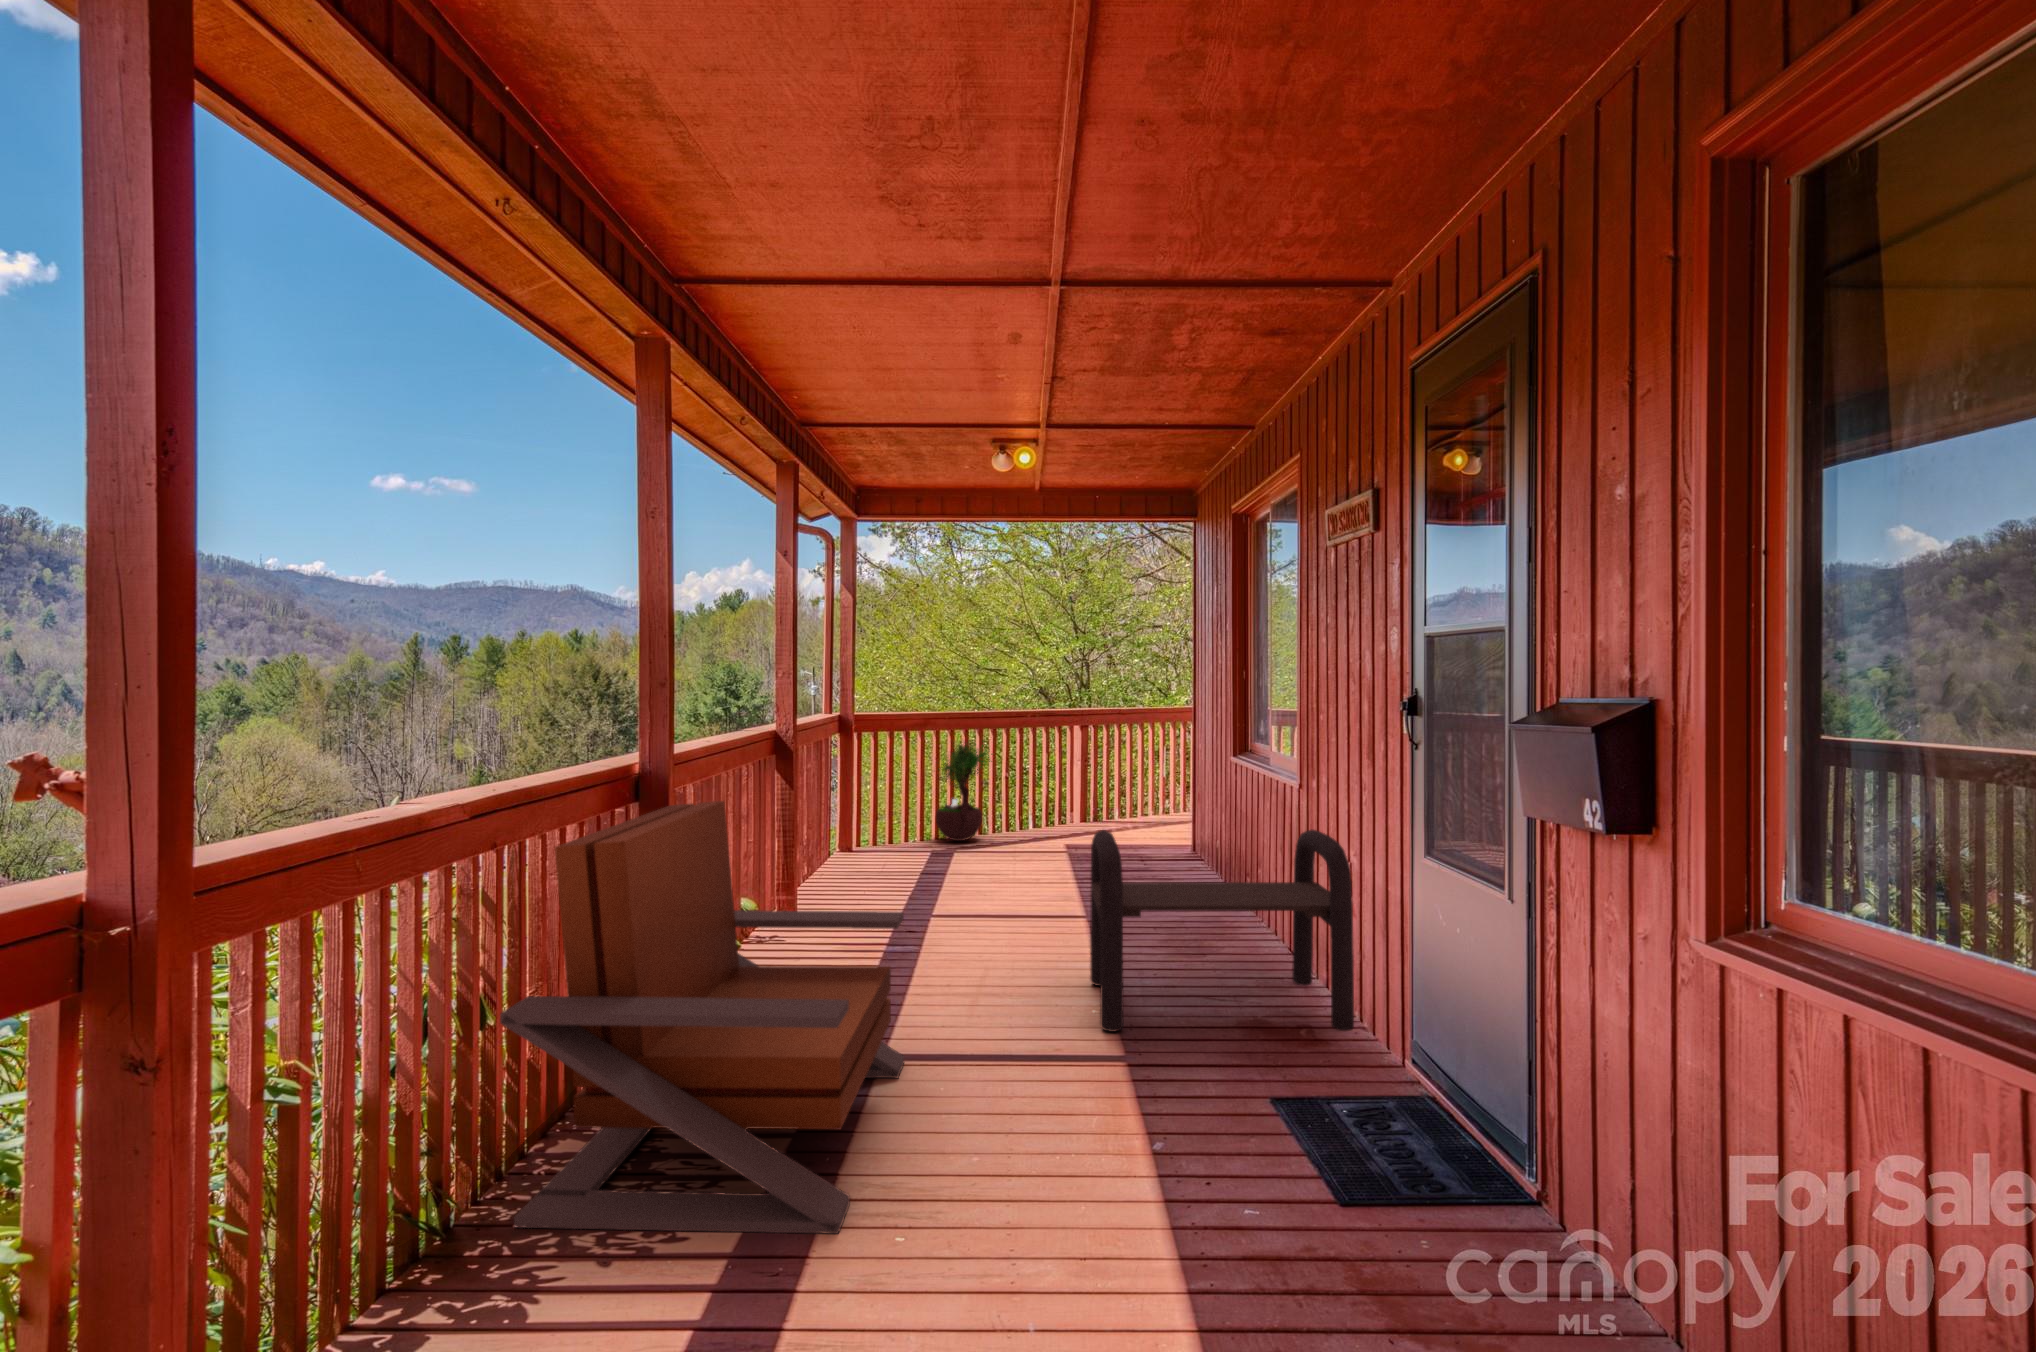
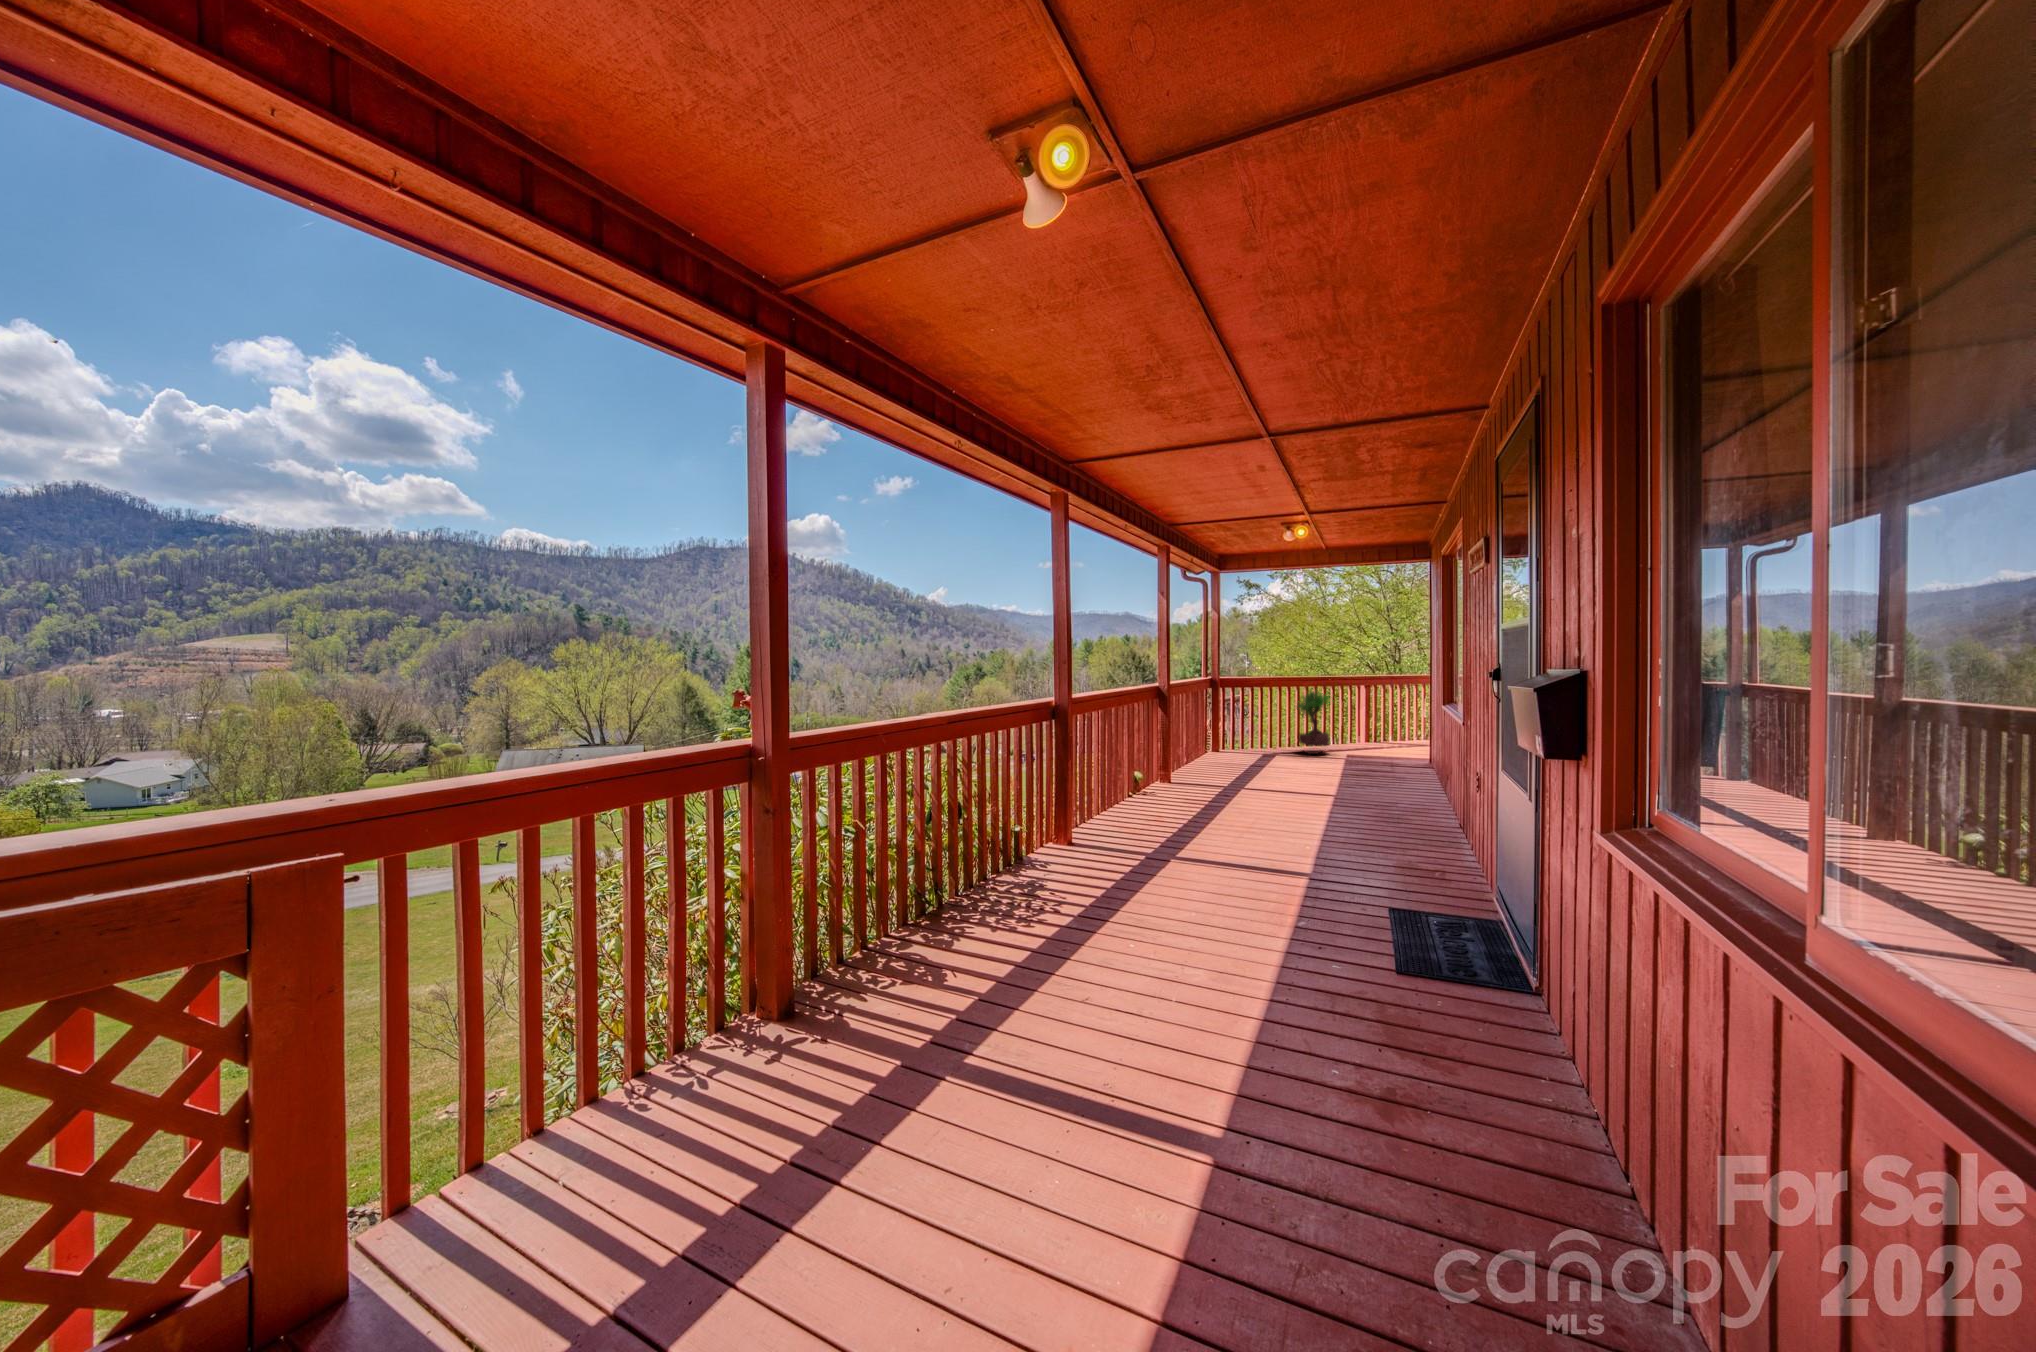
lounge chair: present [500,801,904,1234] -> none [960,718,1188,951]
bench: present [1090,829,1354,1032] -> none [1331,748,1582,931]

